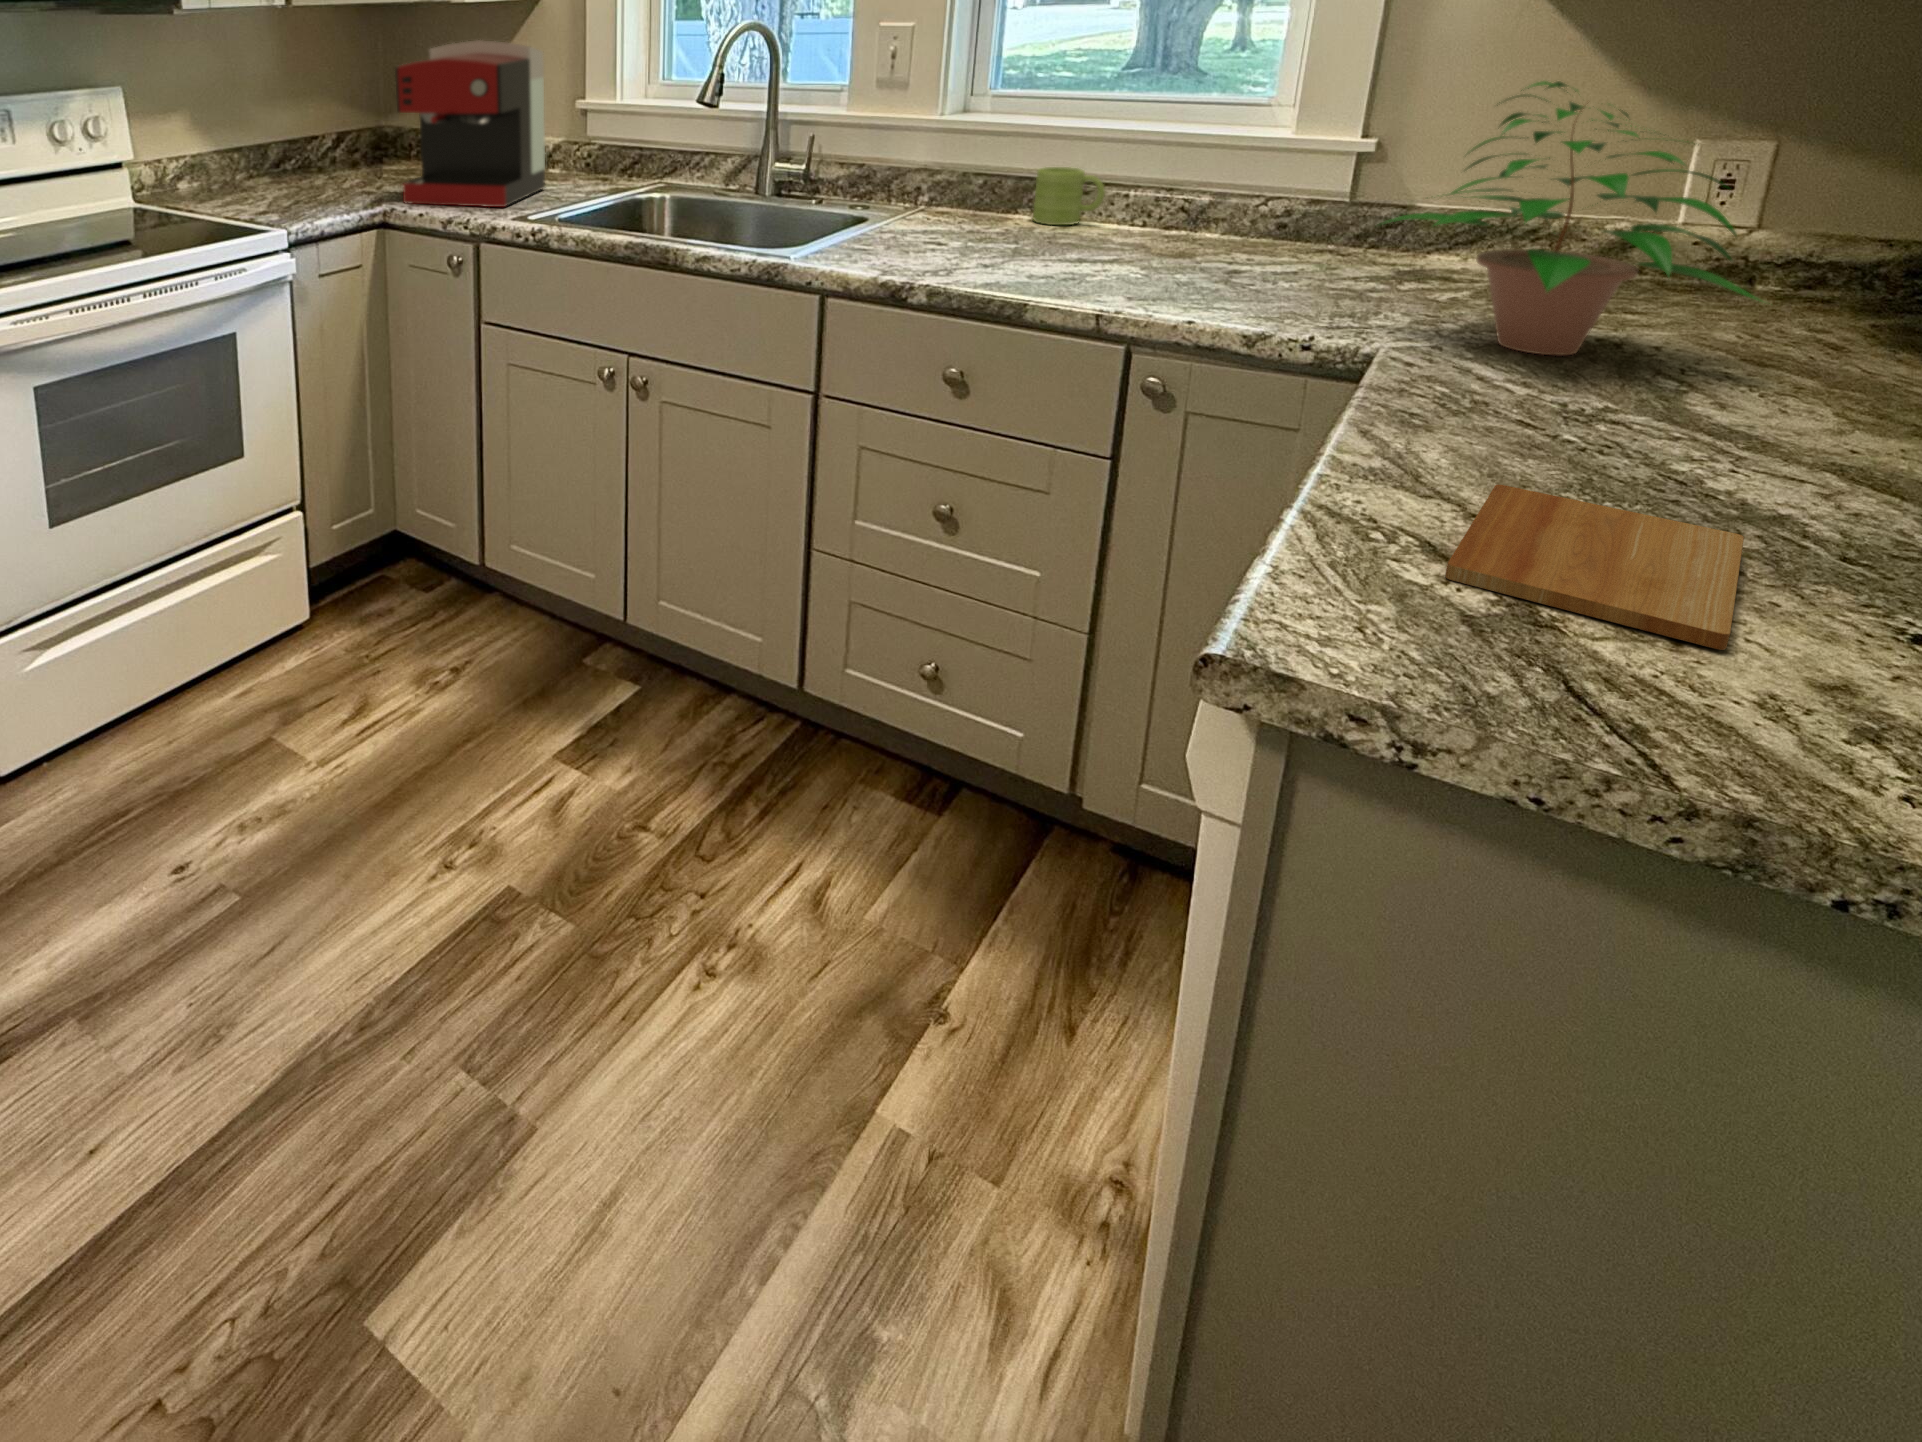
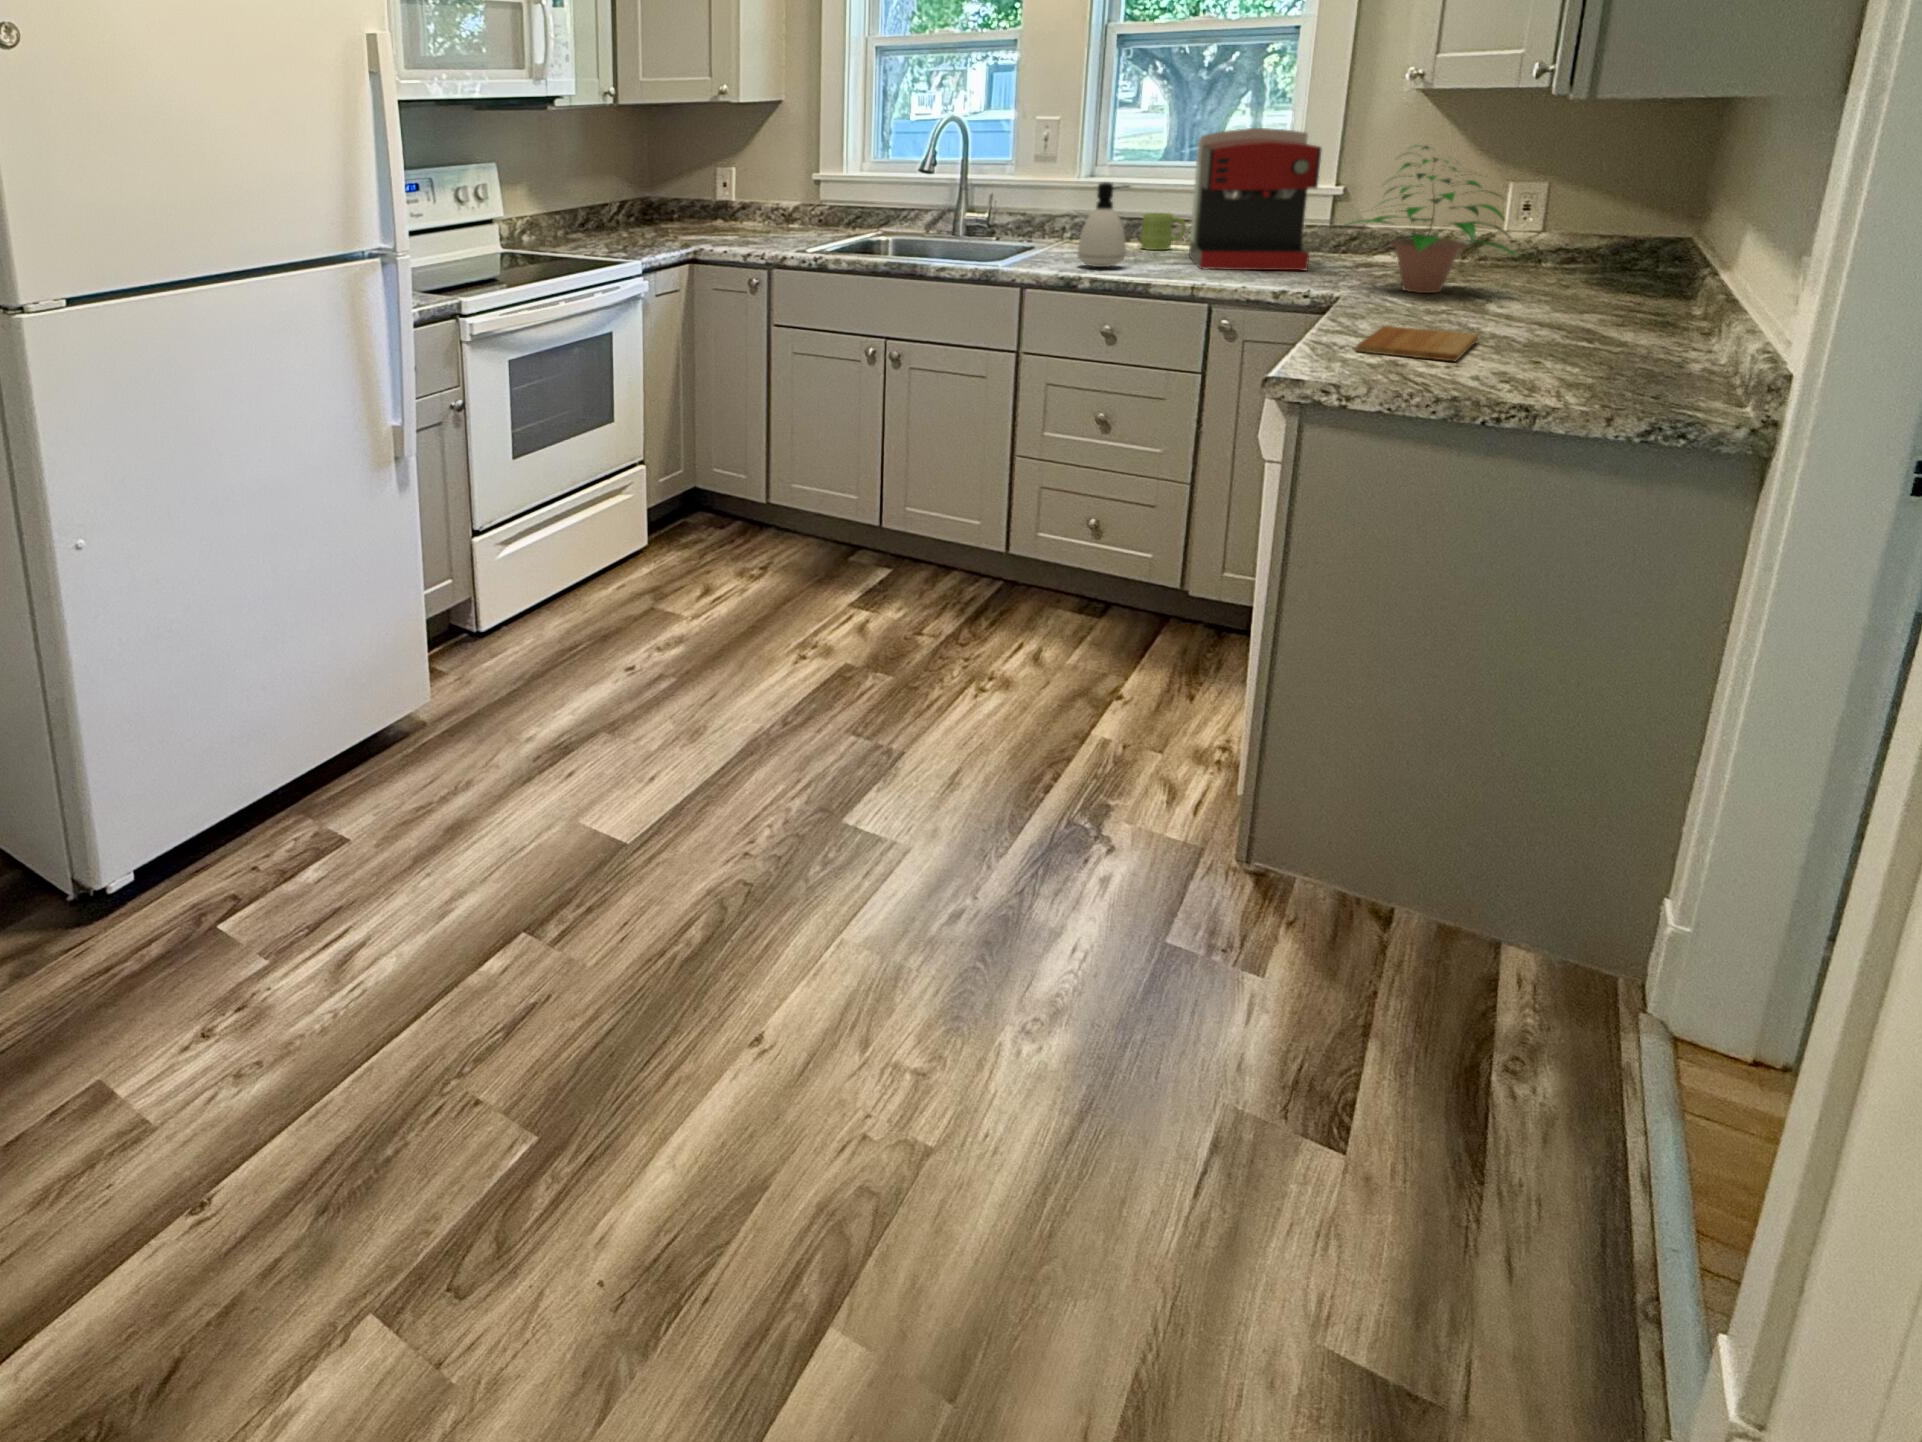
coffee maker: present [395,40,545,207] -> present [1189,128,1321,270]
soap dispenser: none [917,130,1006,264] -> present [1078,182,1129,267]

